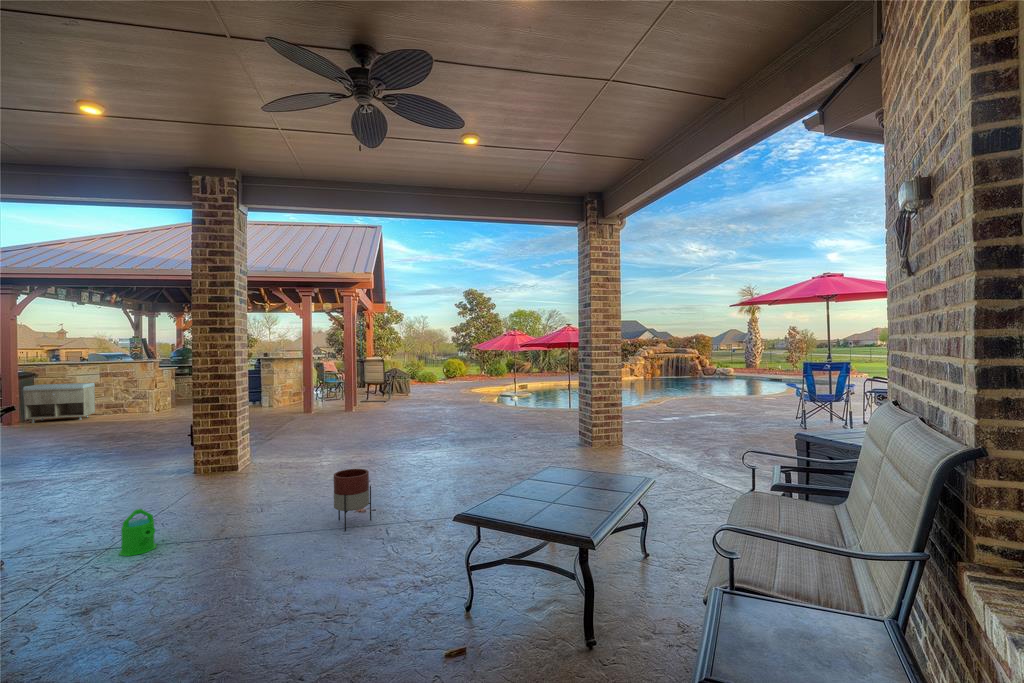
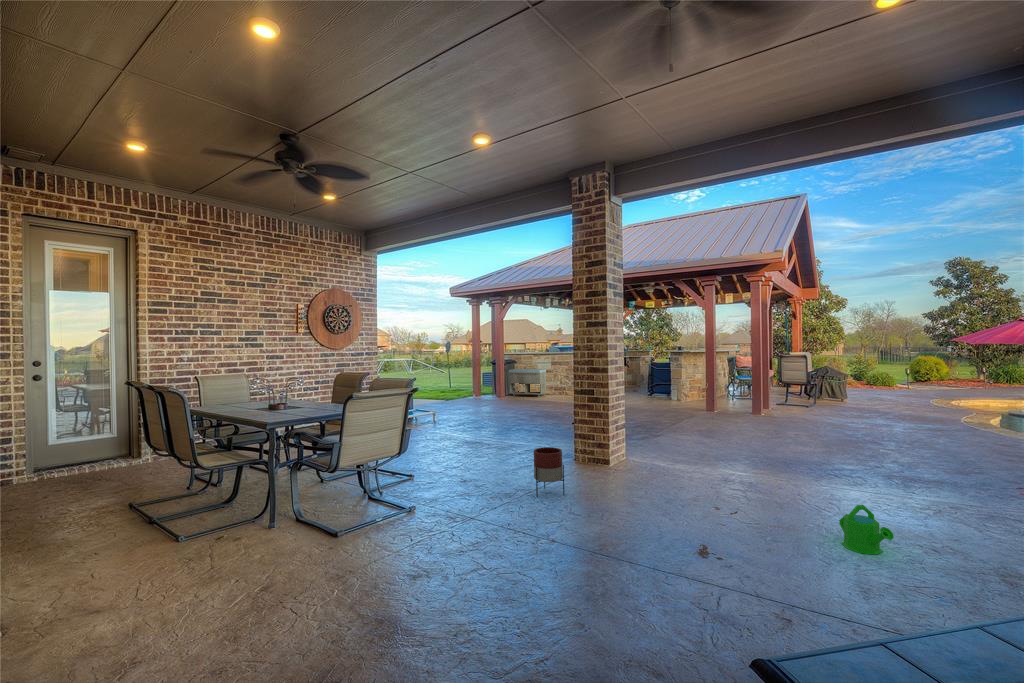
planter: present [334,469,371,531] -> present [534,447,564,497]
watering can: present [119,509,157,556] -> present [839,505,894,555]

